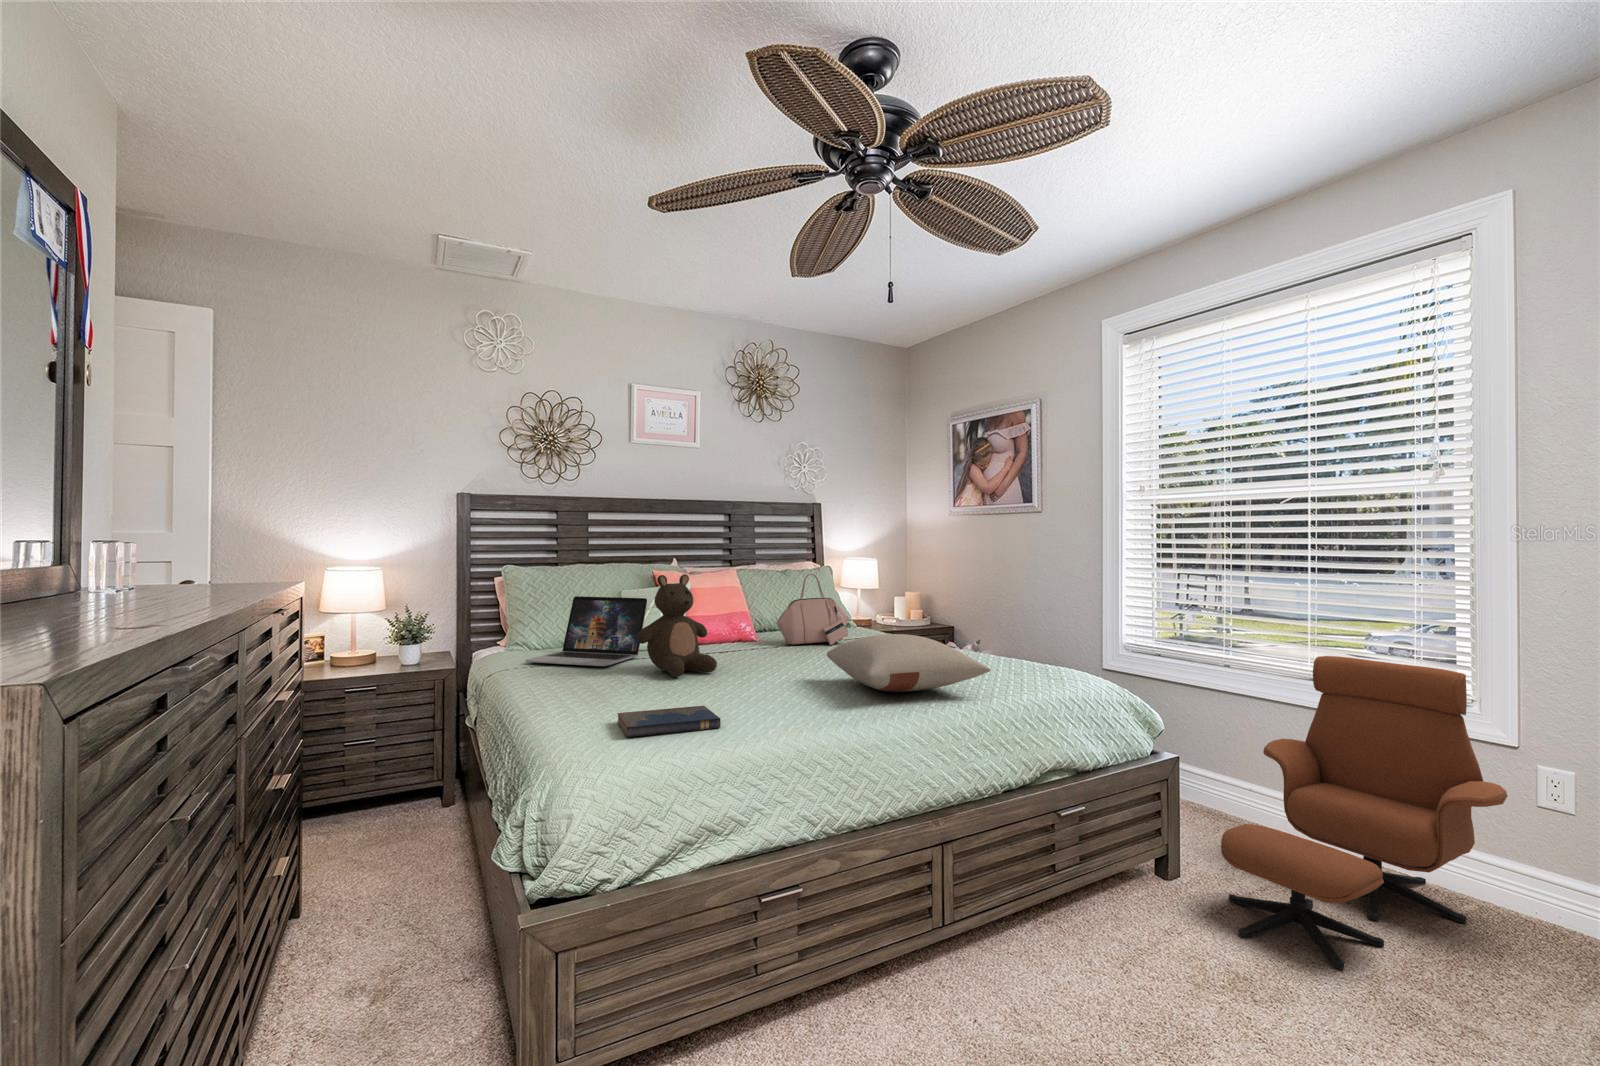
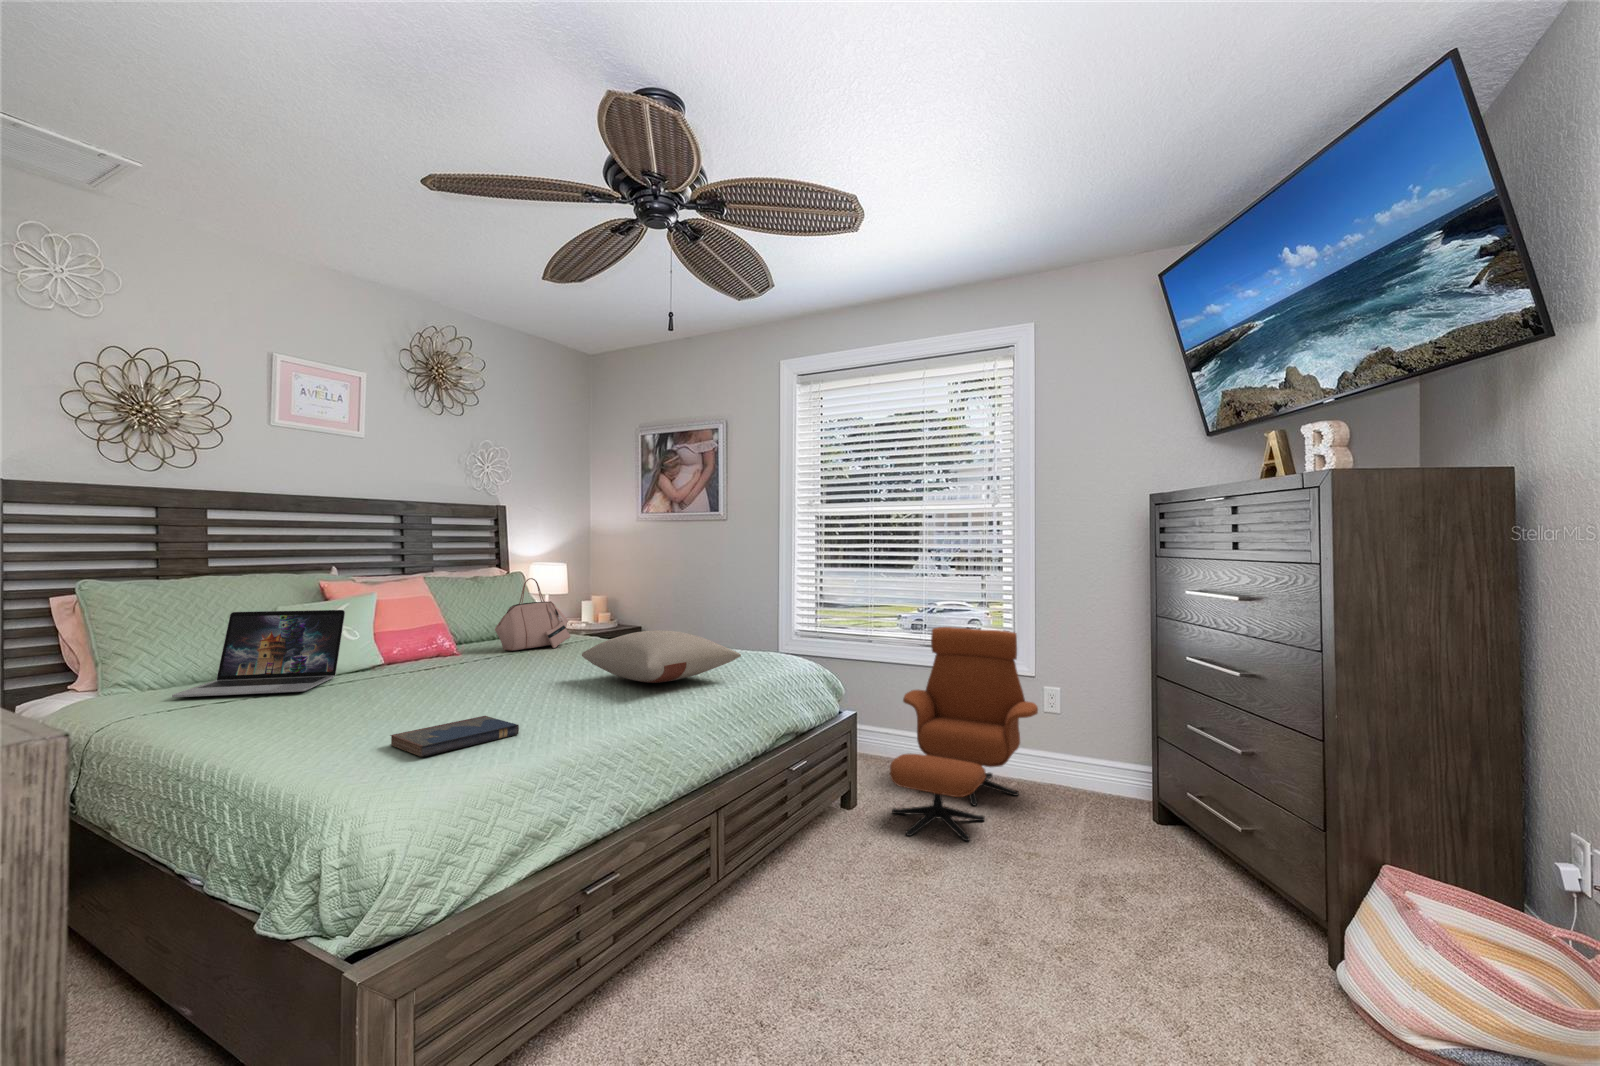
stuffed bear: present [637,574,717,677] -> none [356,581,456,693]

